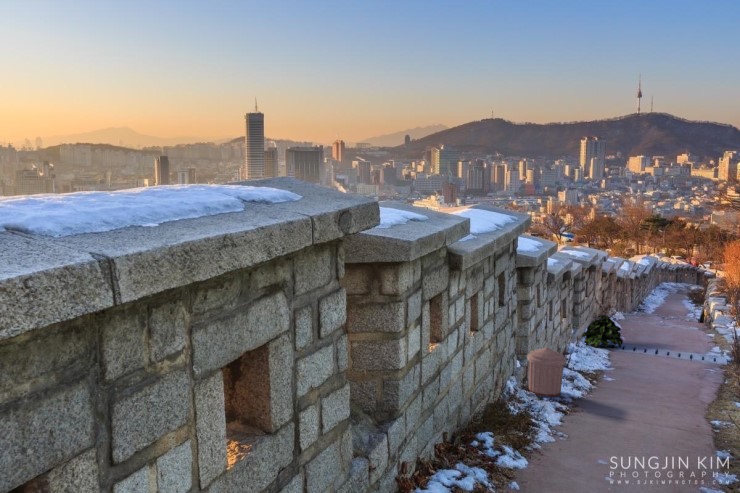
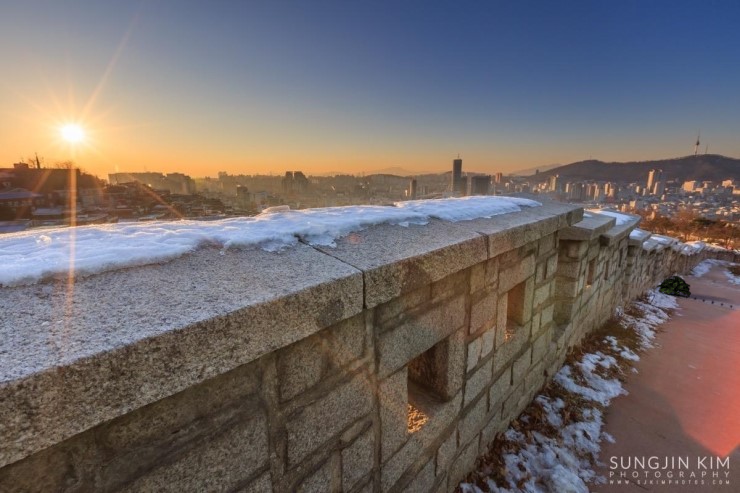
trash can: present [527,347,566,397] -> none [627,292,659,322]

